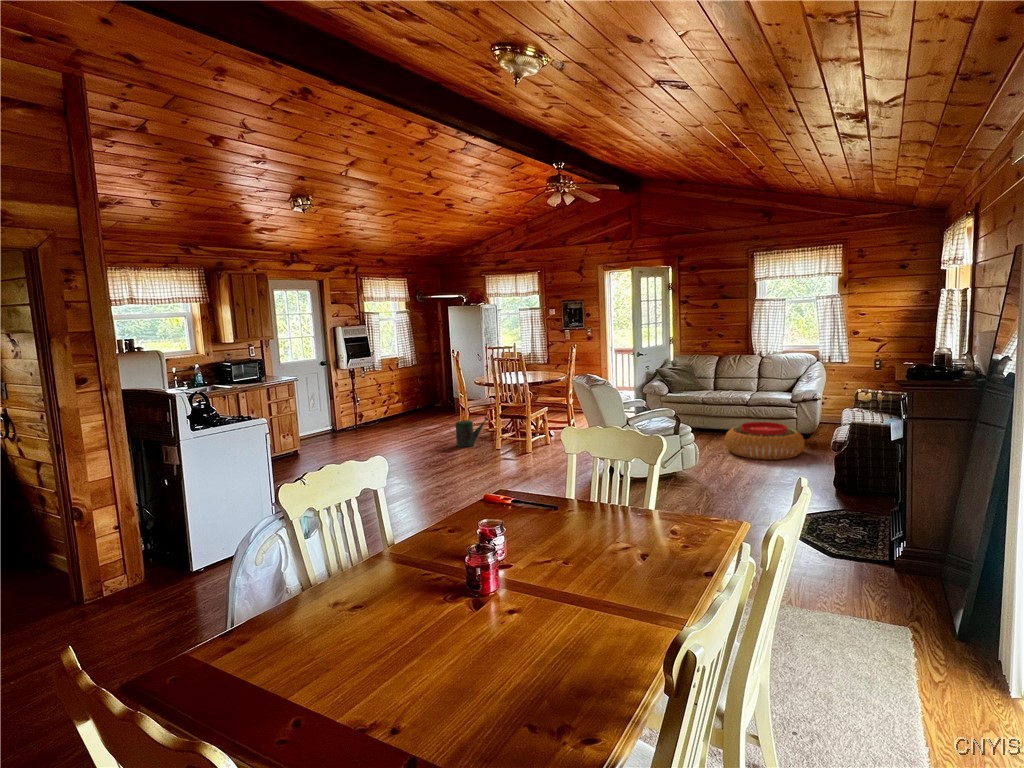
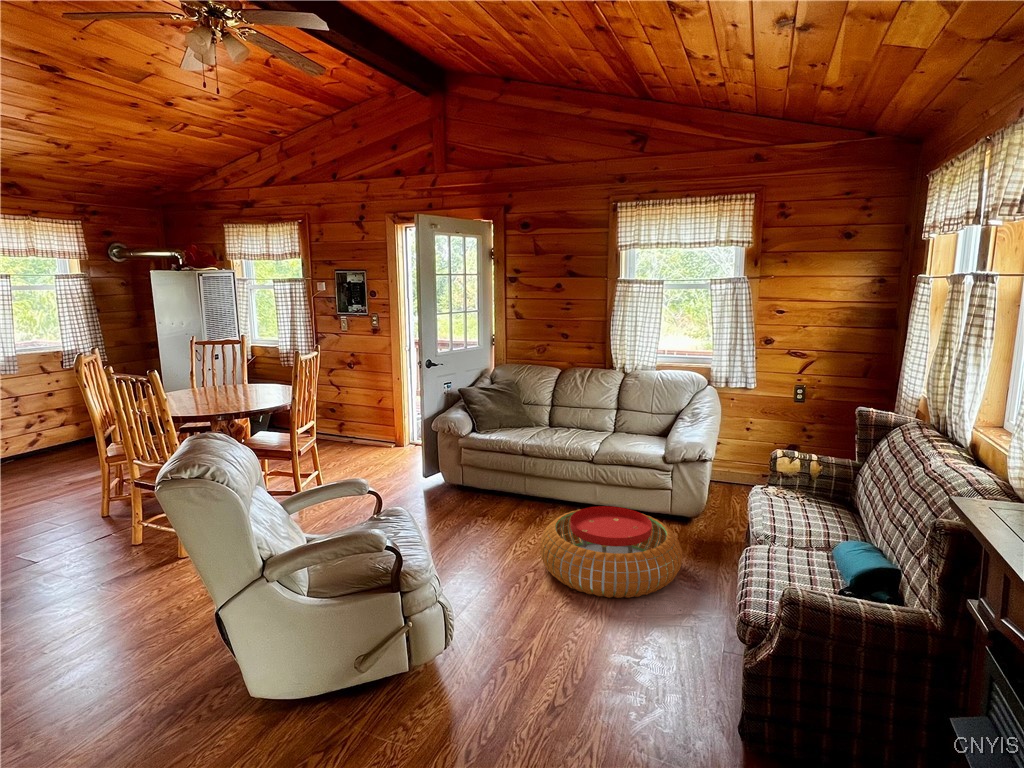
watering can: present [456,417,489,447] -> none [36,479,127,541]

